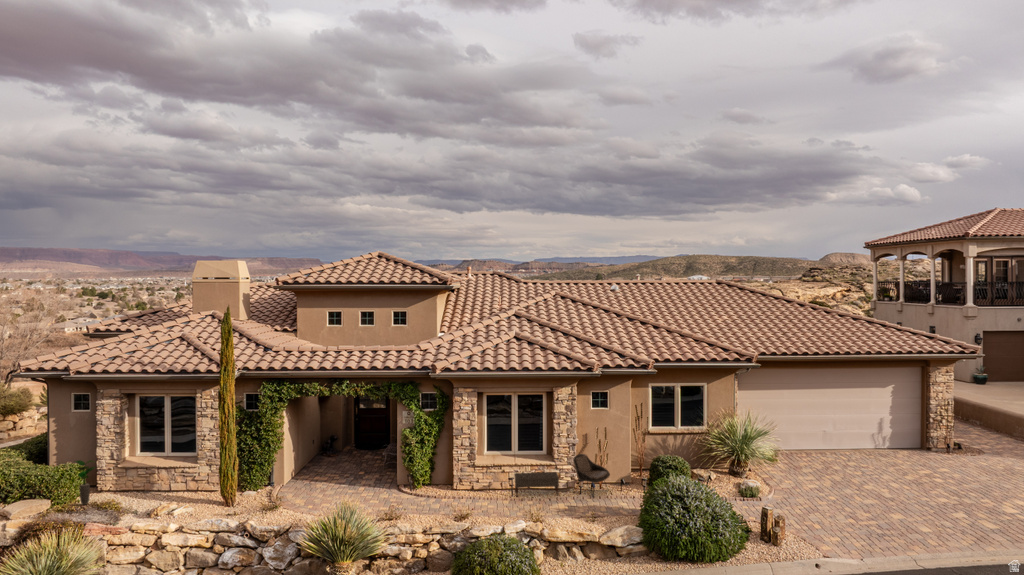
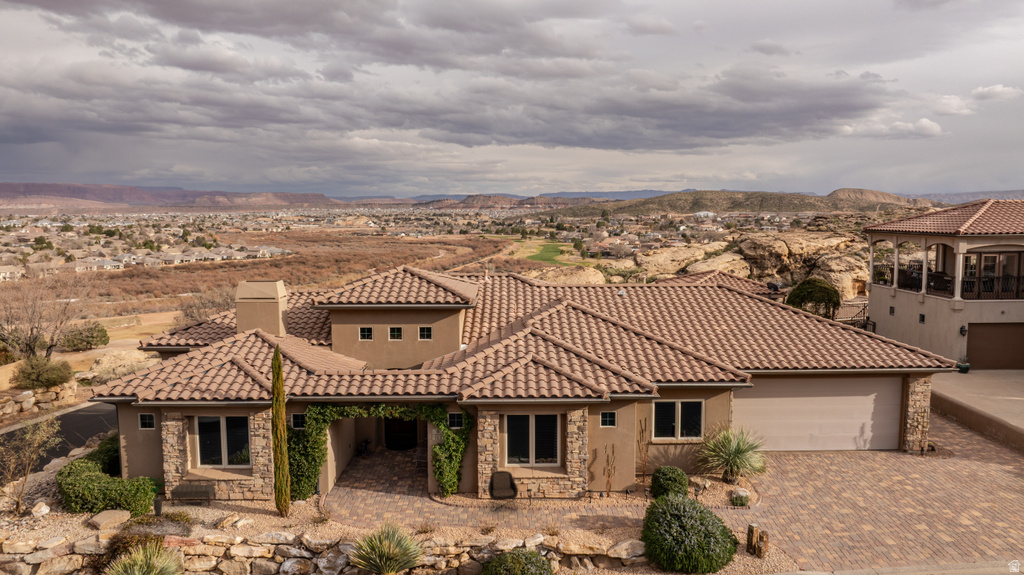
lounge chair: present [573,454,610,498] -> present [488,471,518,512]
bench: present [514,472,559,497] -> present [170,484,216,506]

